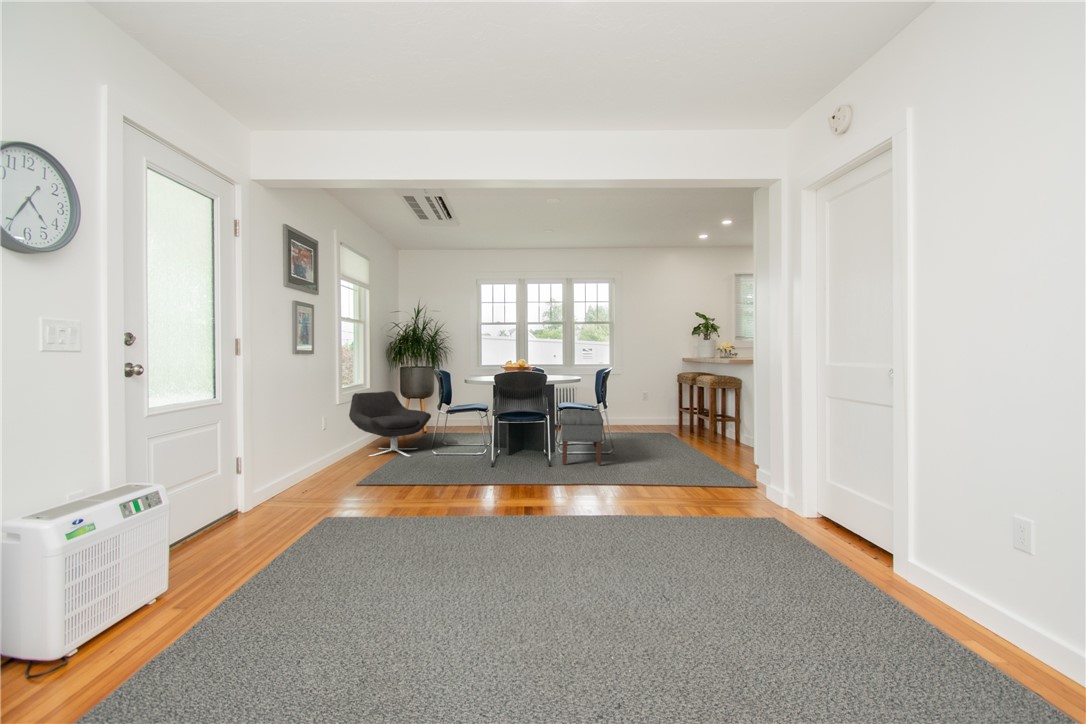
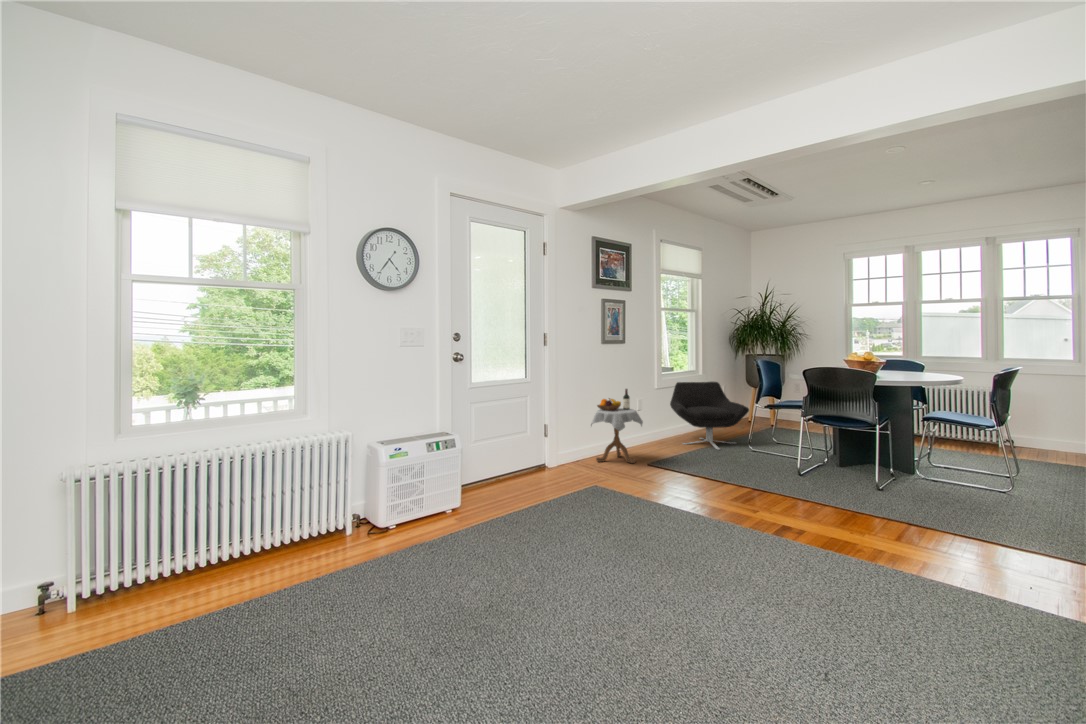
side table: none [288,402,348,489] -> present [591,389,643,463]
bench: present [560,405,603,465] -> none [892,412,998,499]

